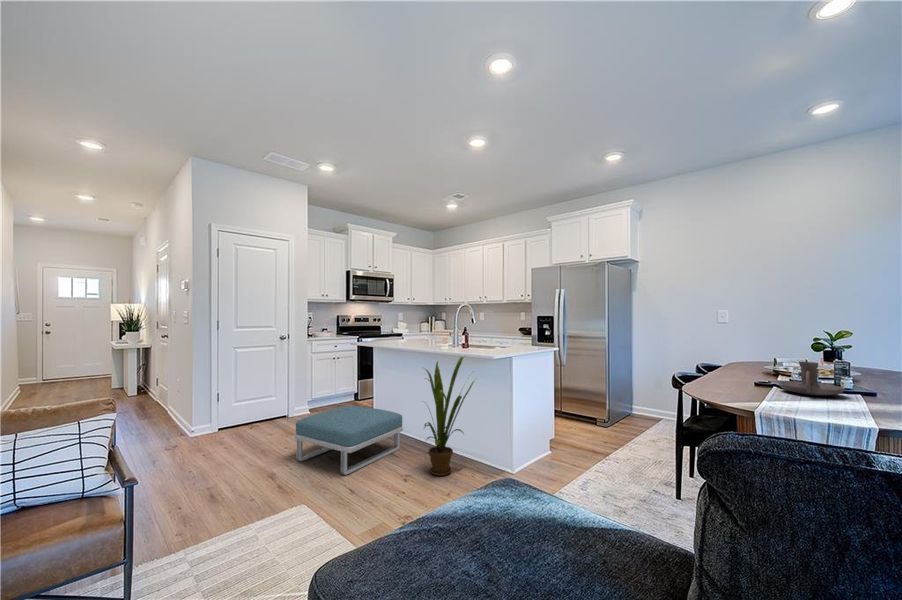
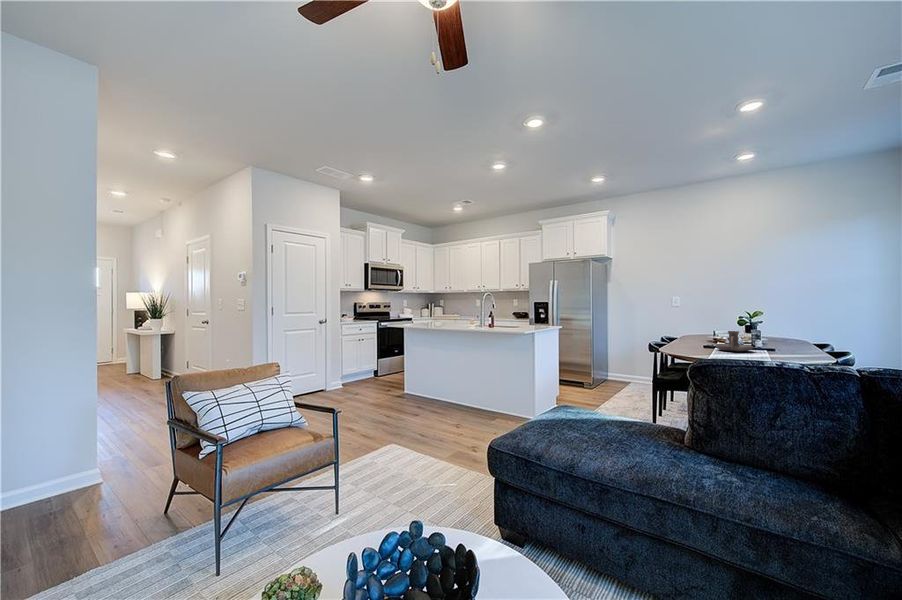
house plant: present [425,357,475,476] -> none [459,332,505,423]
footstool: present [294,406,403,475] -> none [359,377,441,425]

